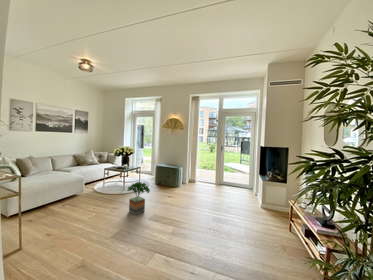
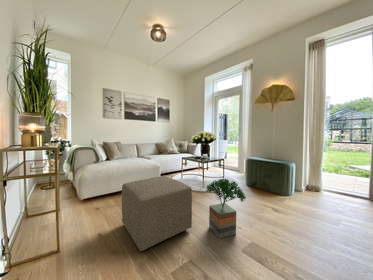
ottoman: none [64,185,119,230] -> present [122,176,192,251]

